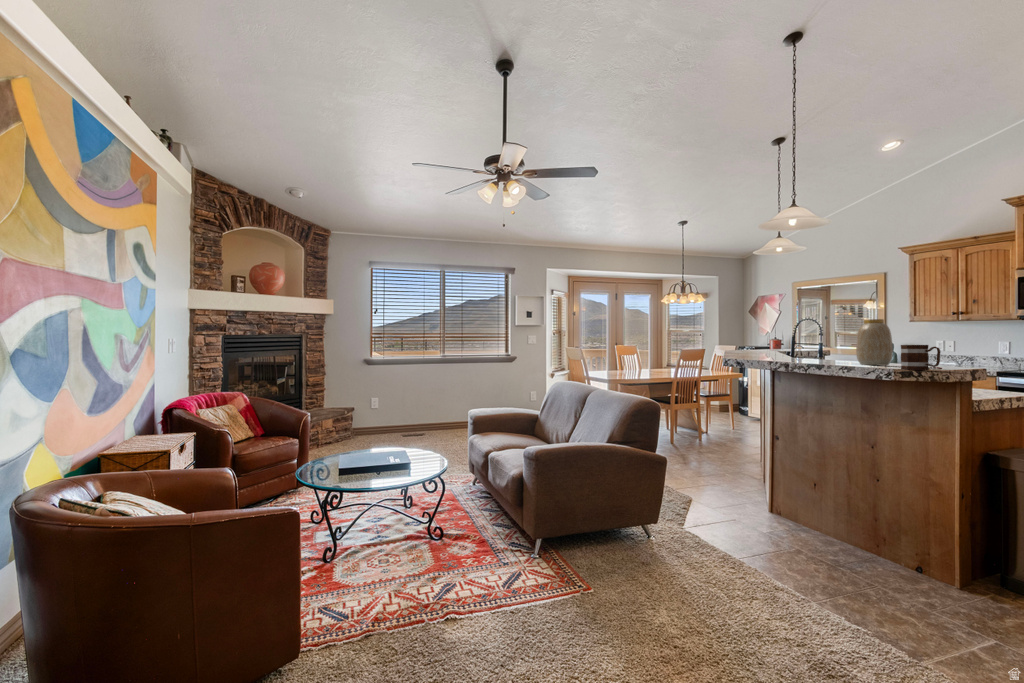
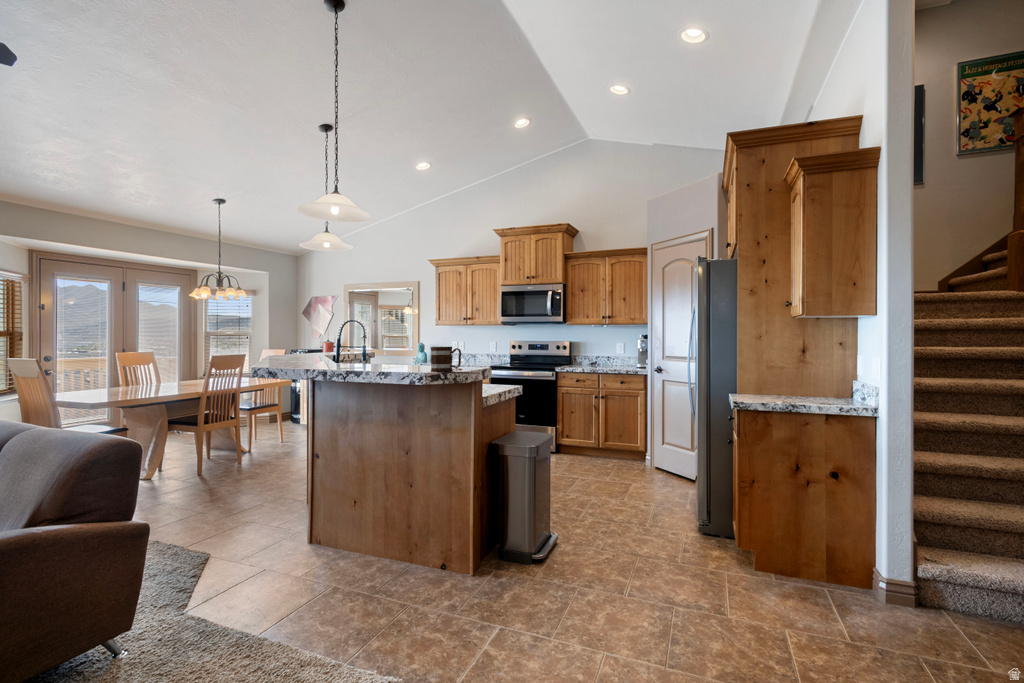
vase: present [856,319,893,365] -> none [394,321,424,368]

